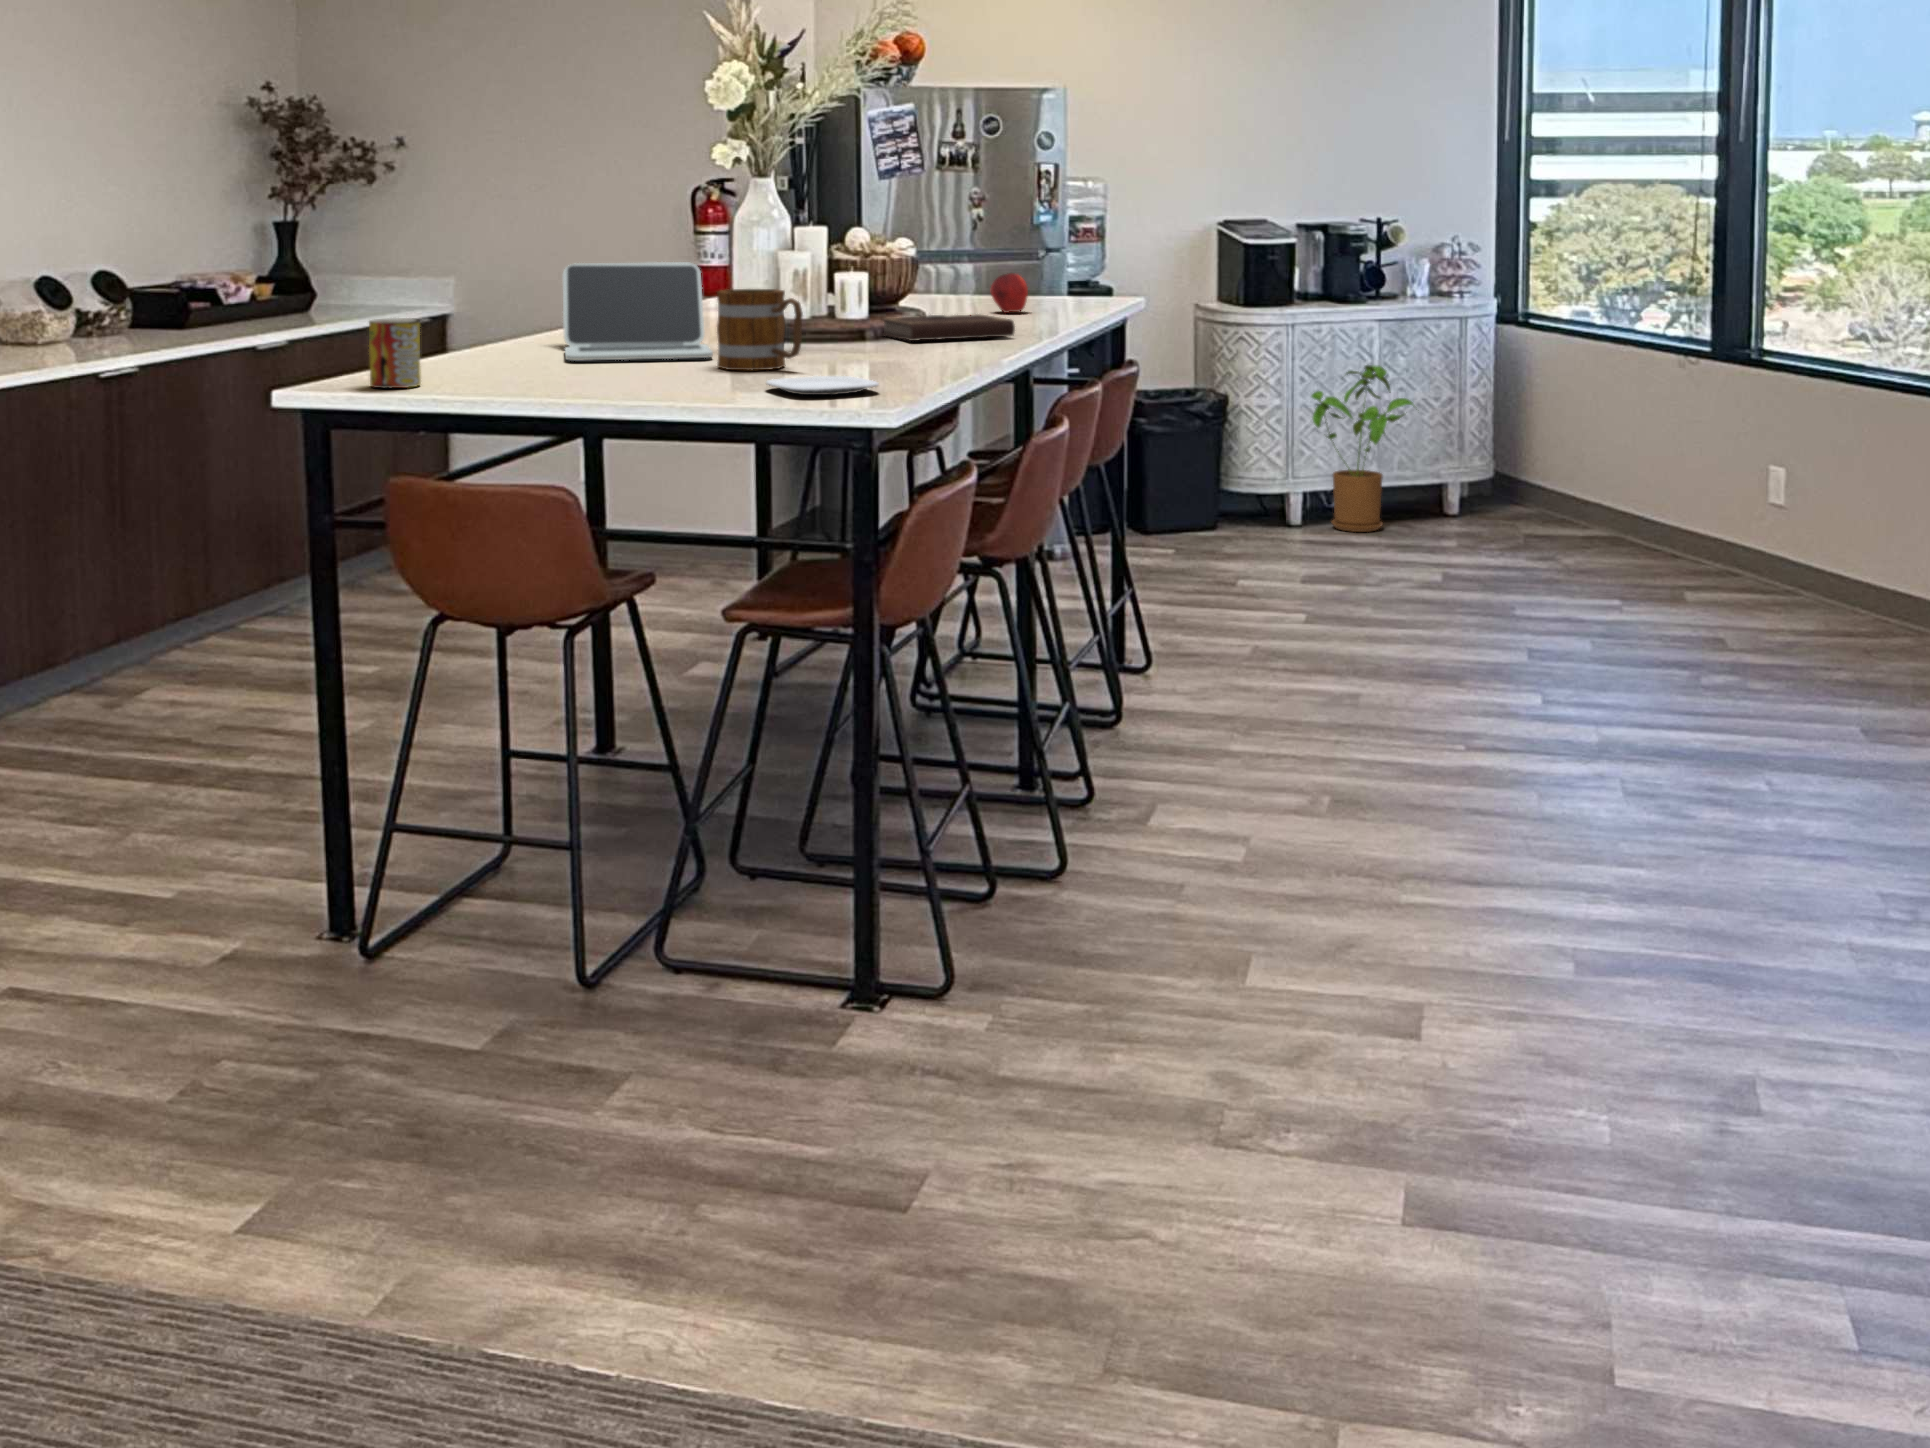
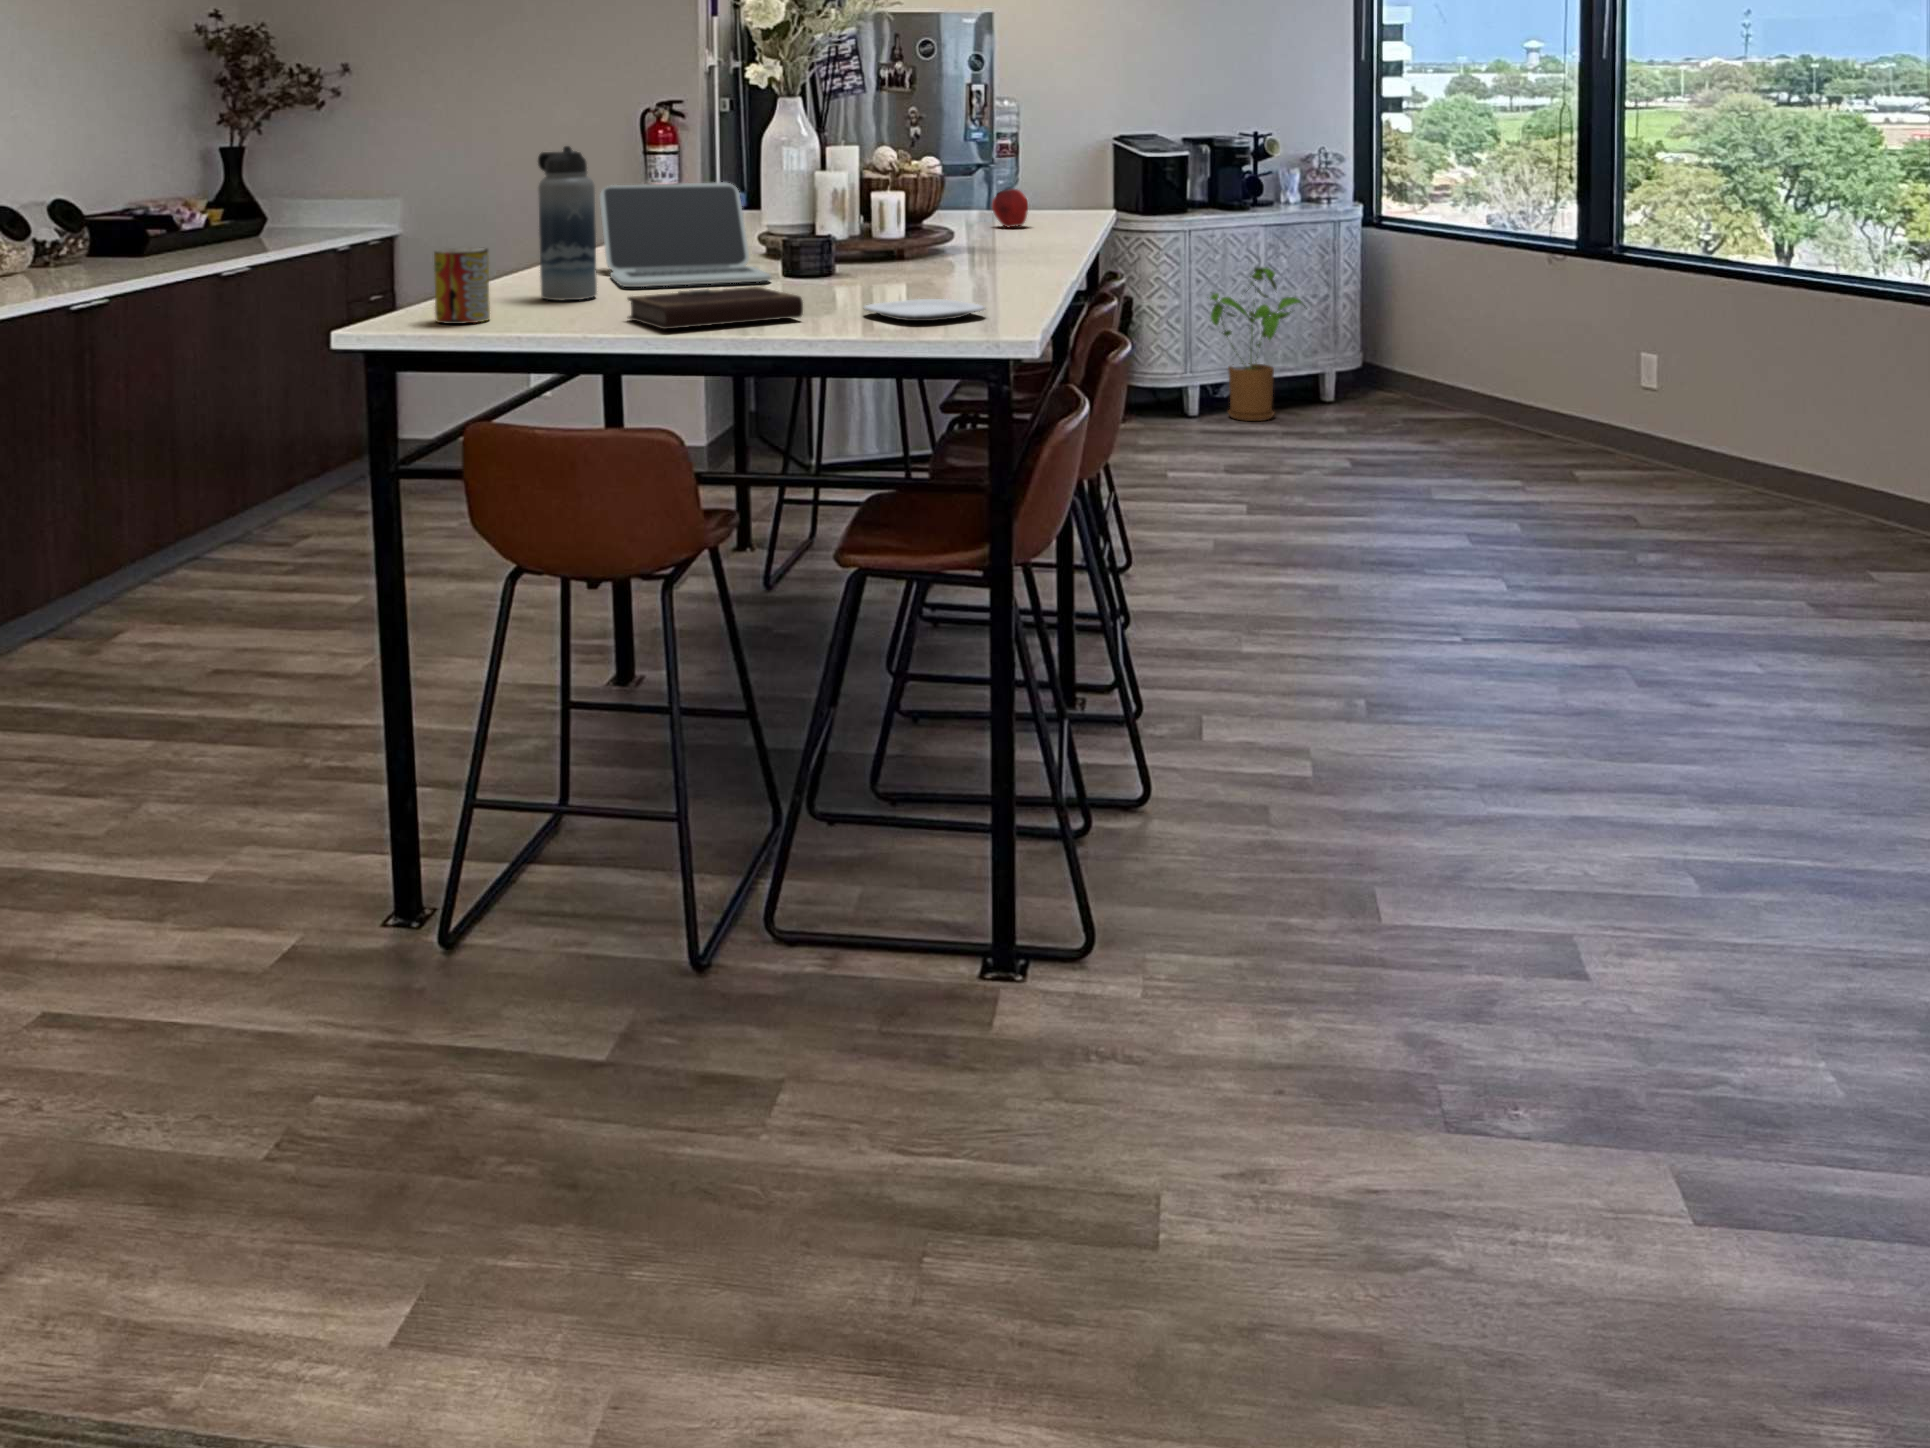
water bottle: none [481,225,536,371] -> present [538,146,597,300]
mug: present [717,289,803,371] -> none [785,209,879,294]
notebook: present [883,314,1015,341] -> present [627,287,803,329]

